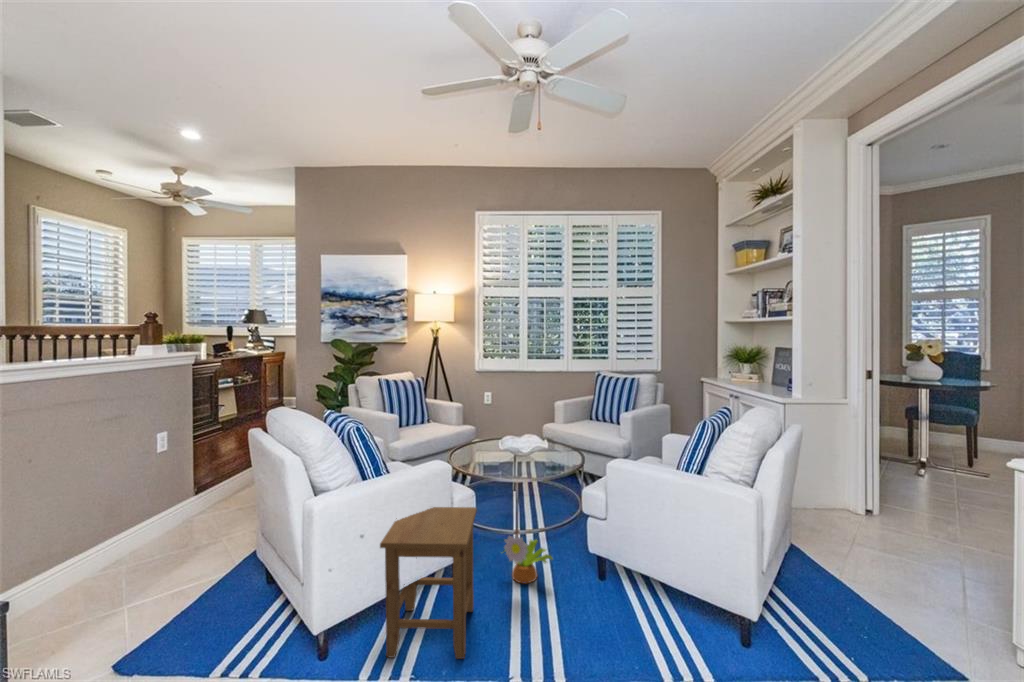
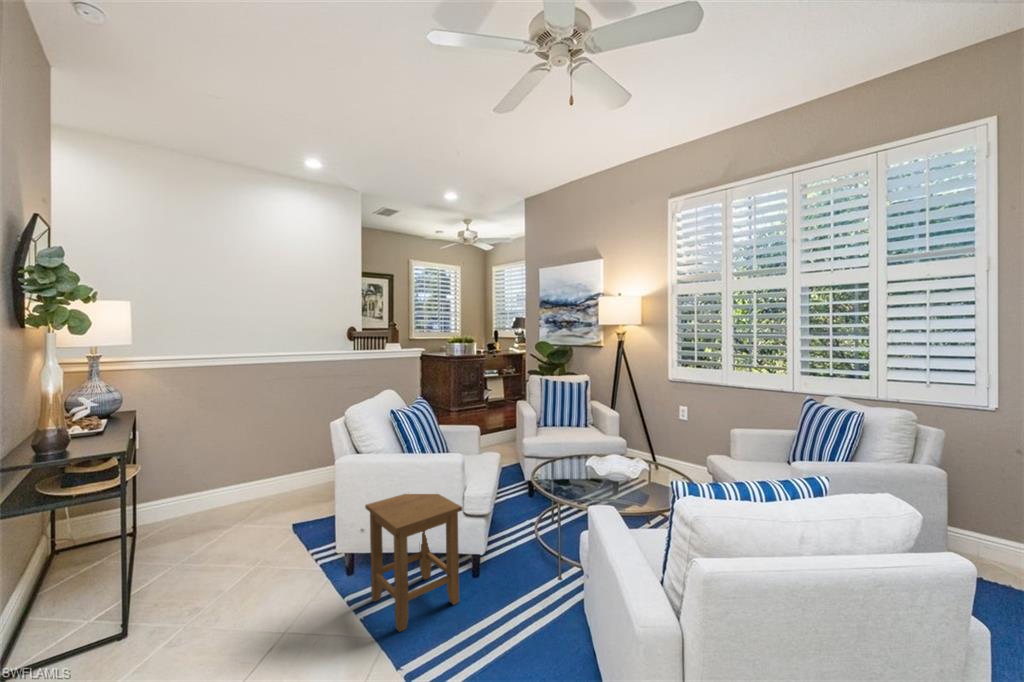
decorative plant: present [504,535,553,584] -> none [508,551,559,612]

